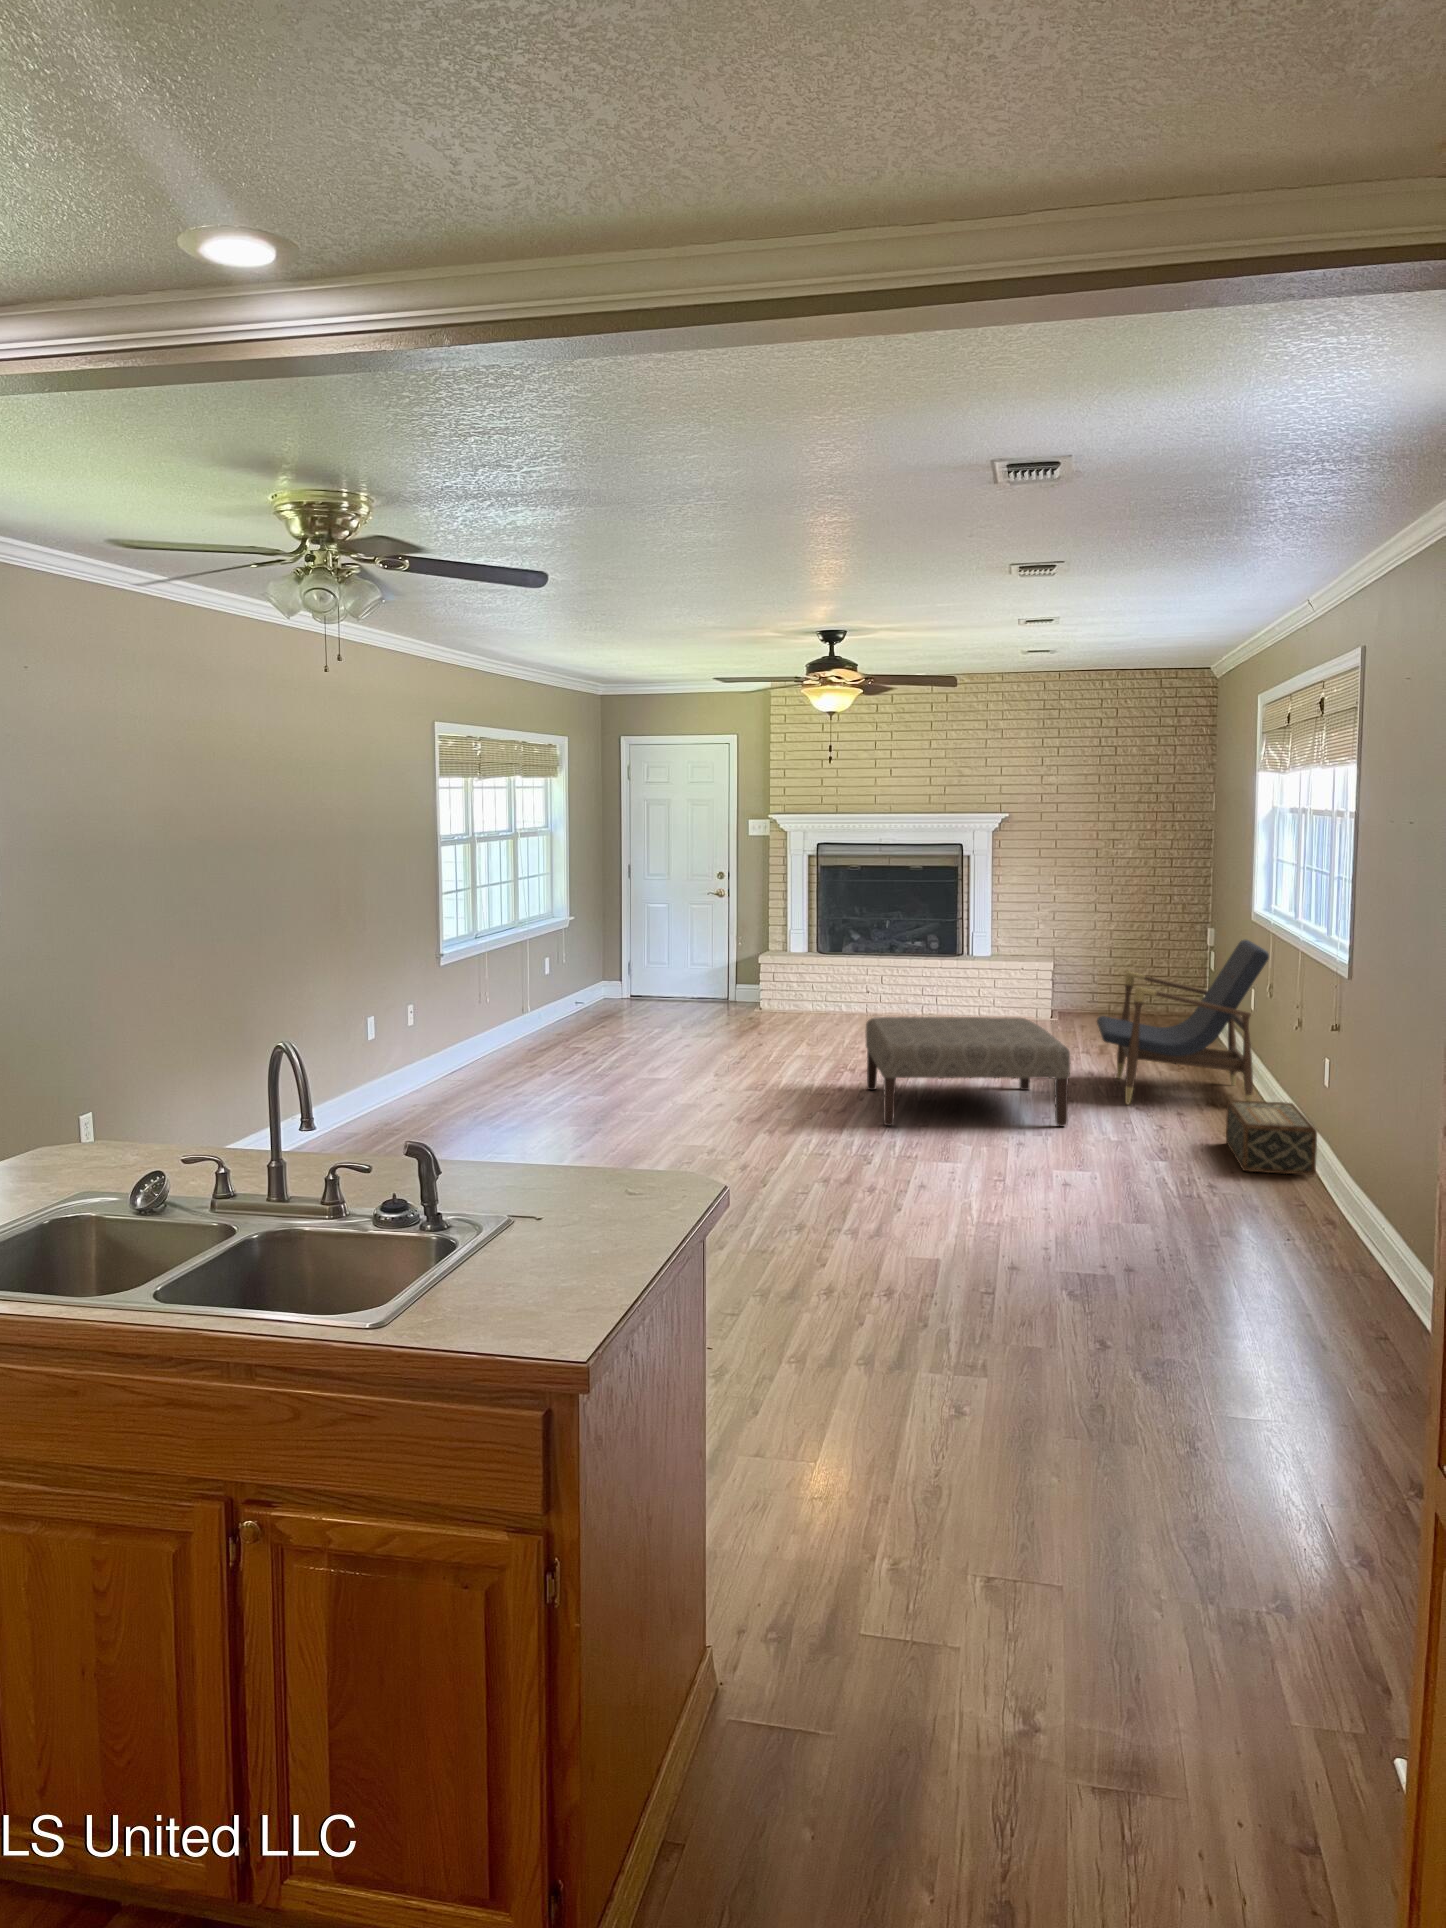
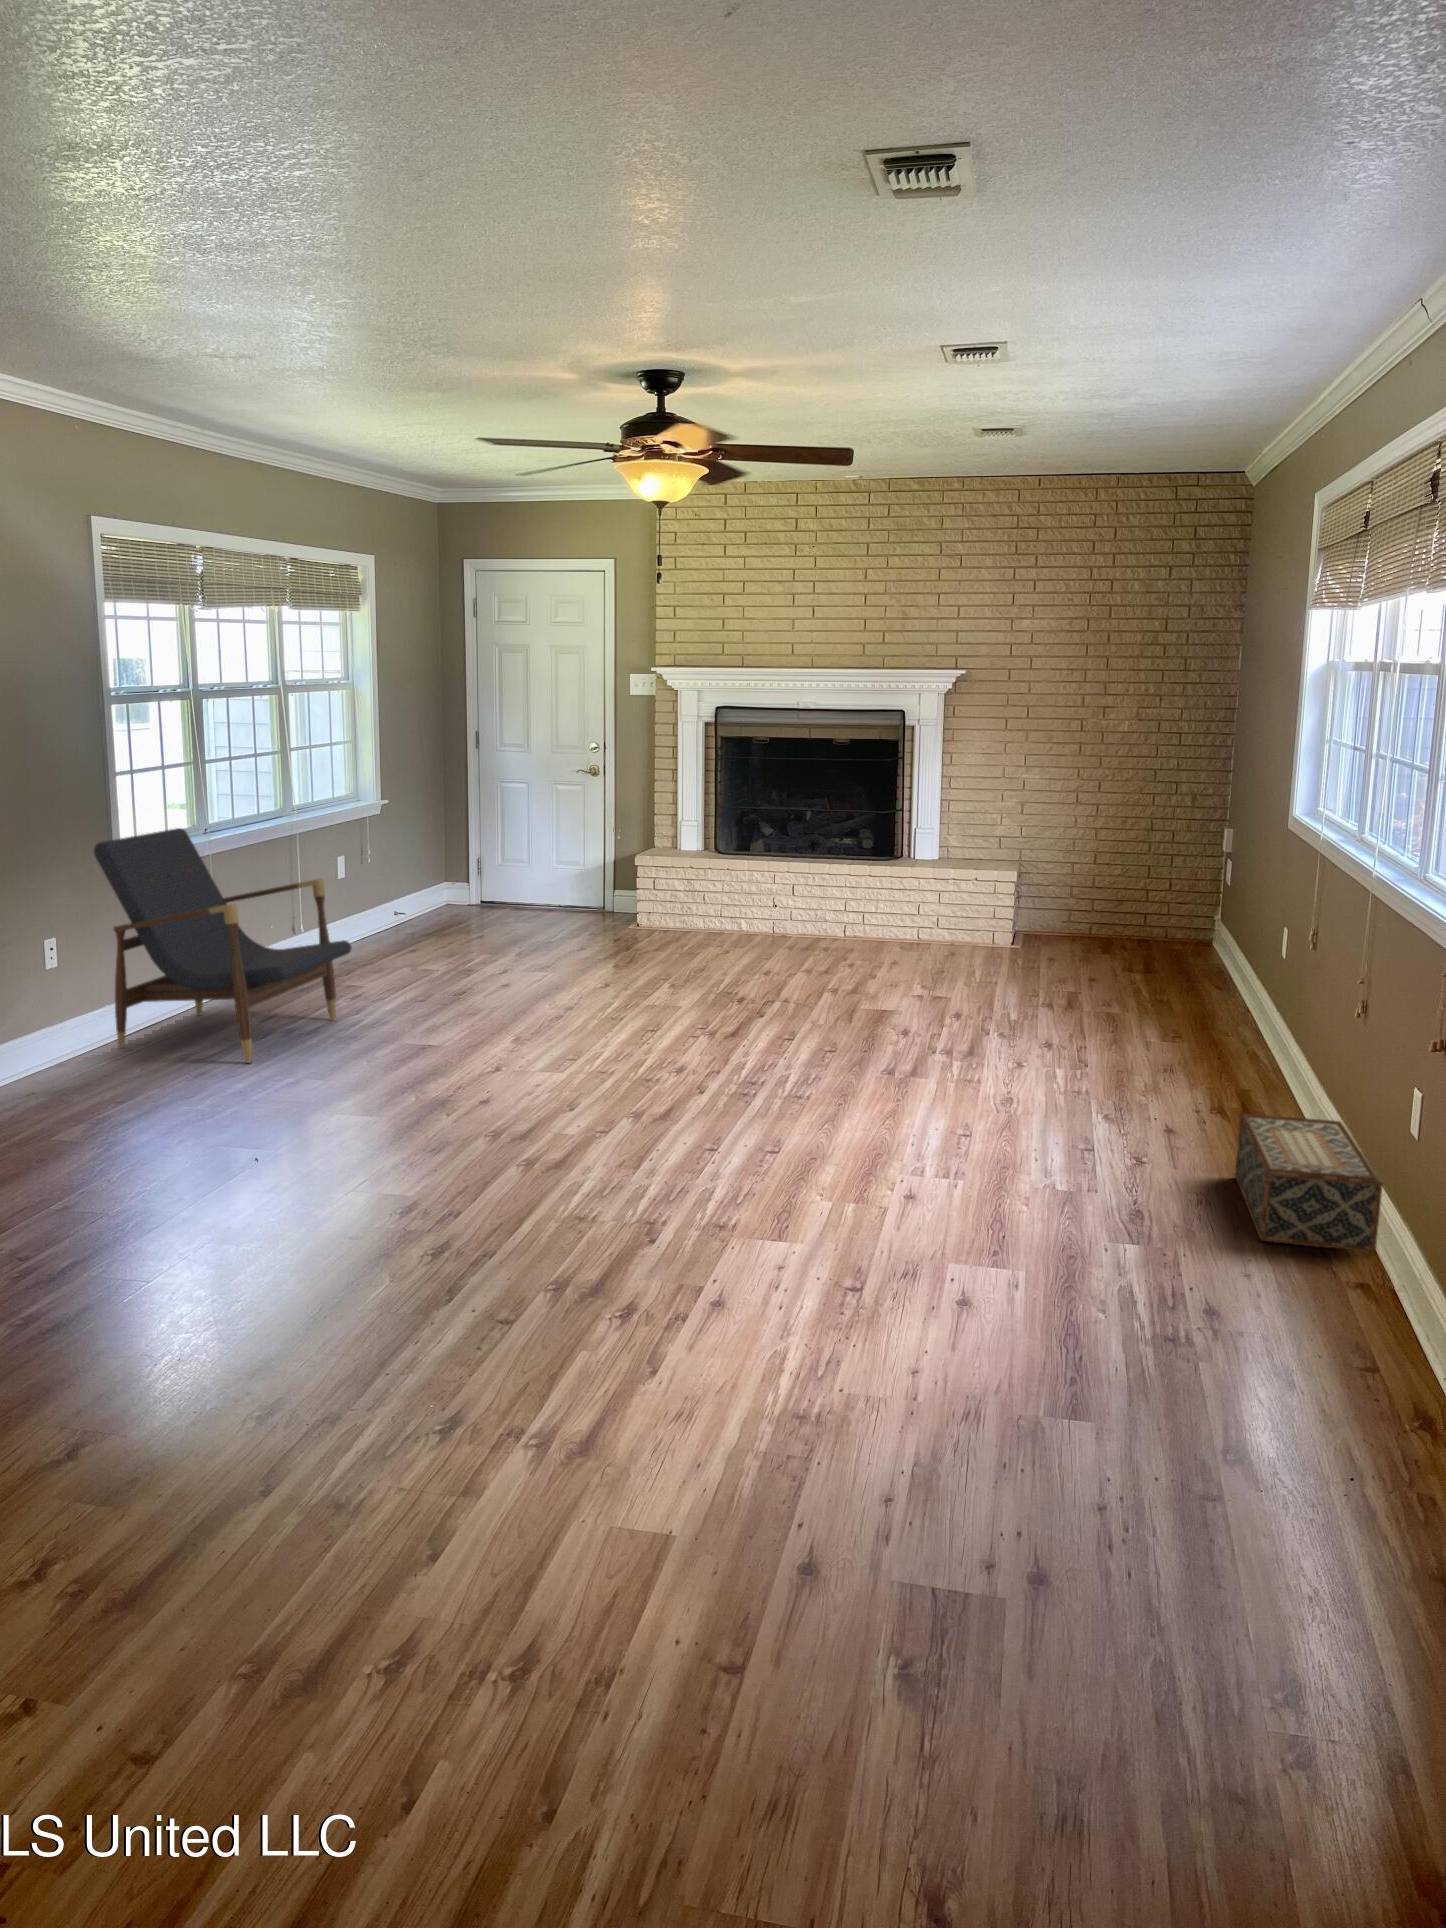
lounge chair: present [1097,939,1269,1104] -> present [94,828,352,1063]
ottoman: present [866,1017,1070,1126] -> none [726,961,1007,1139]

